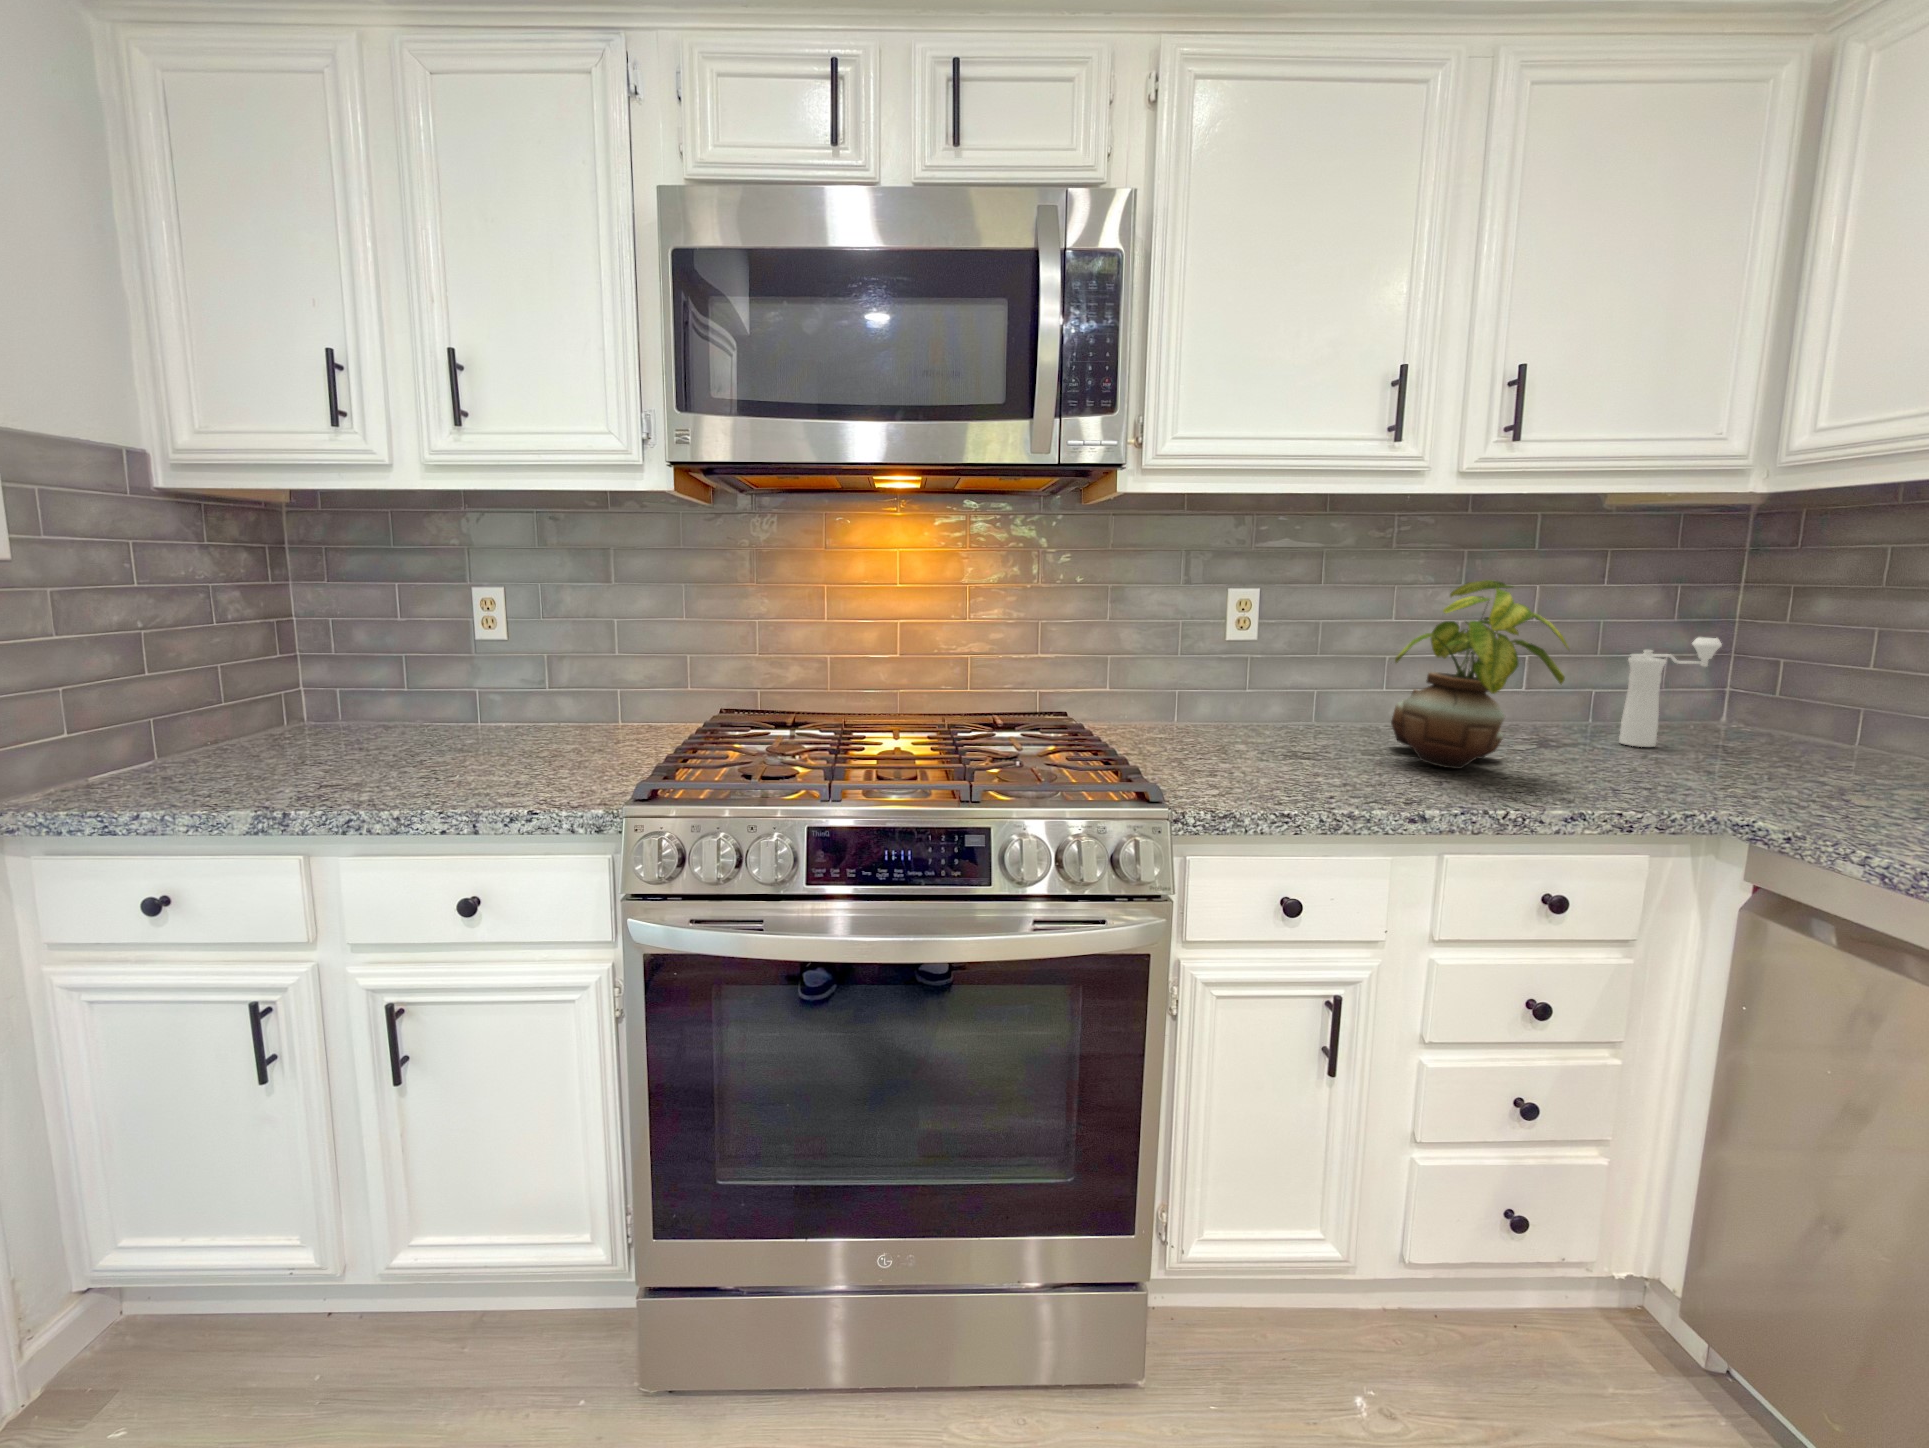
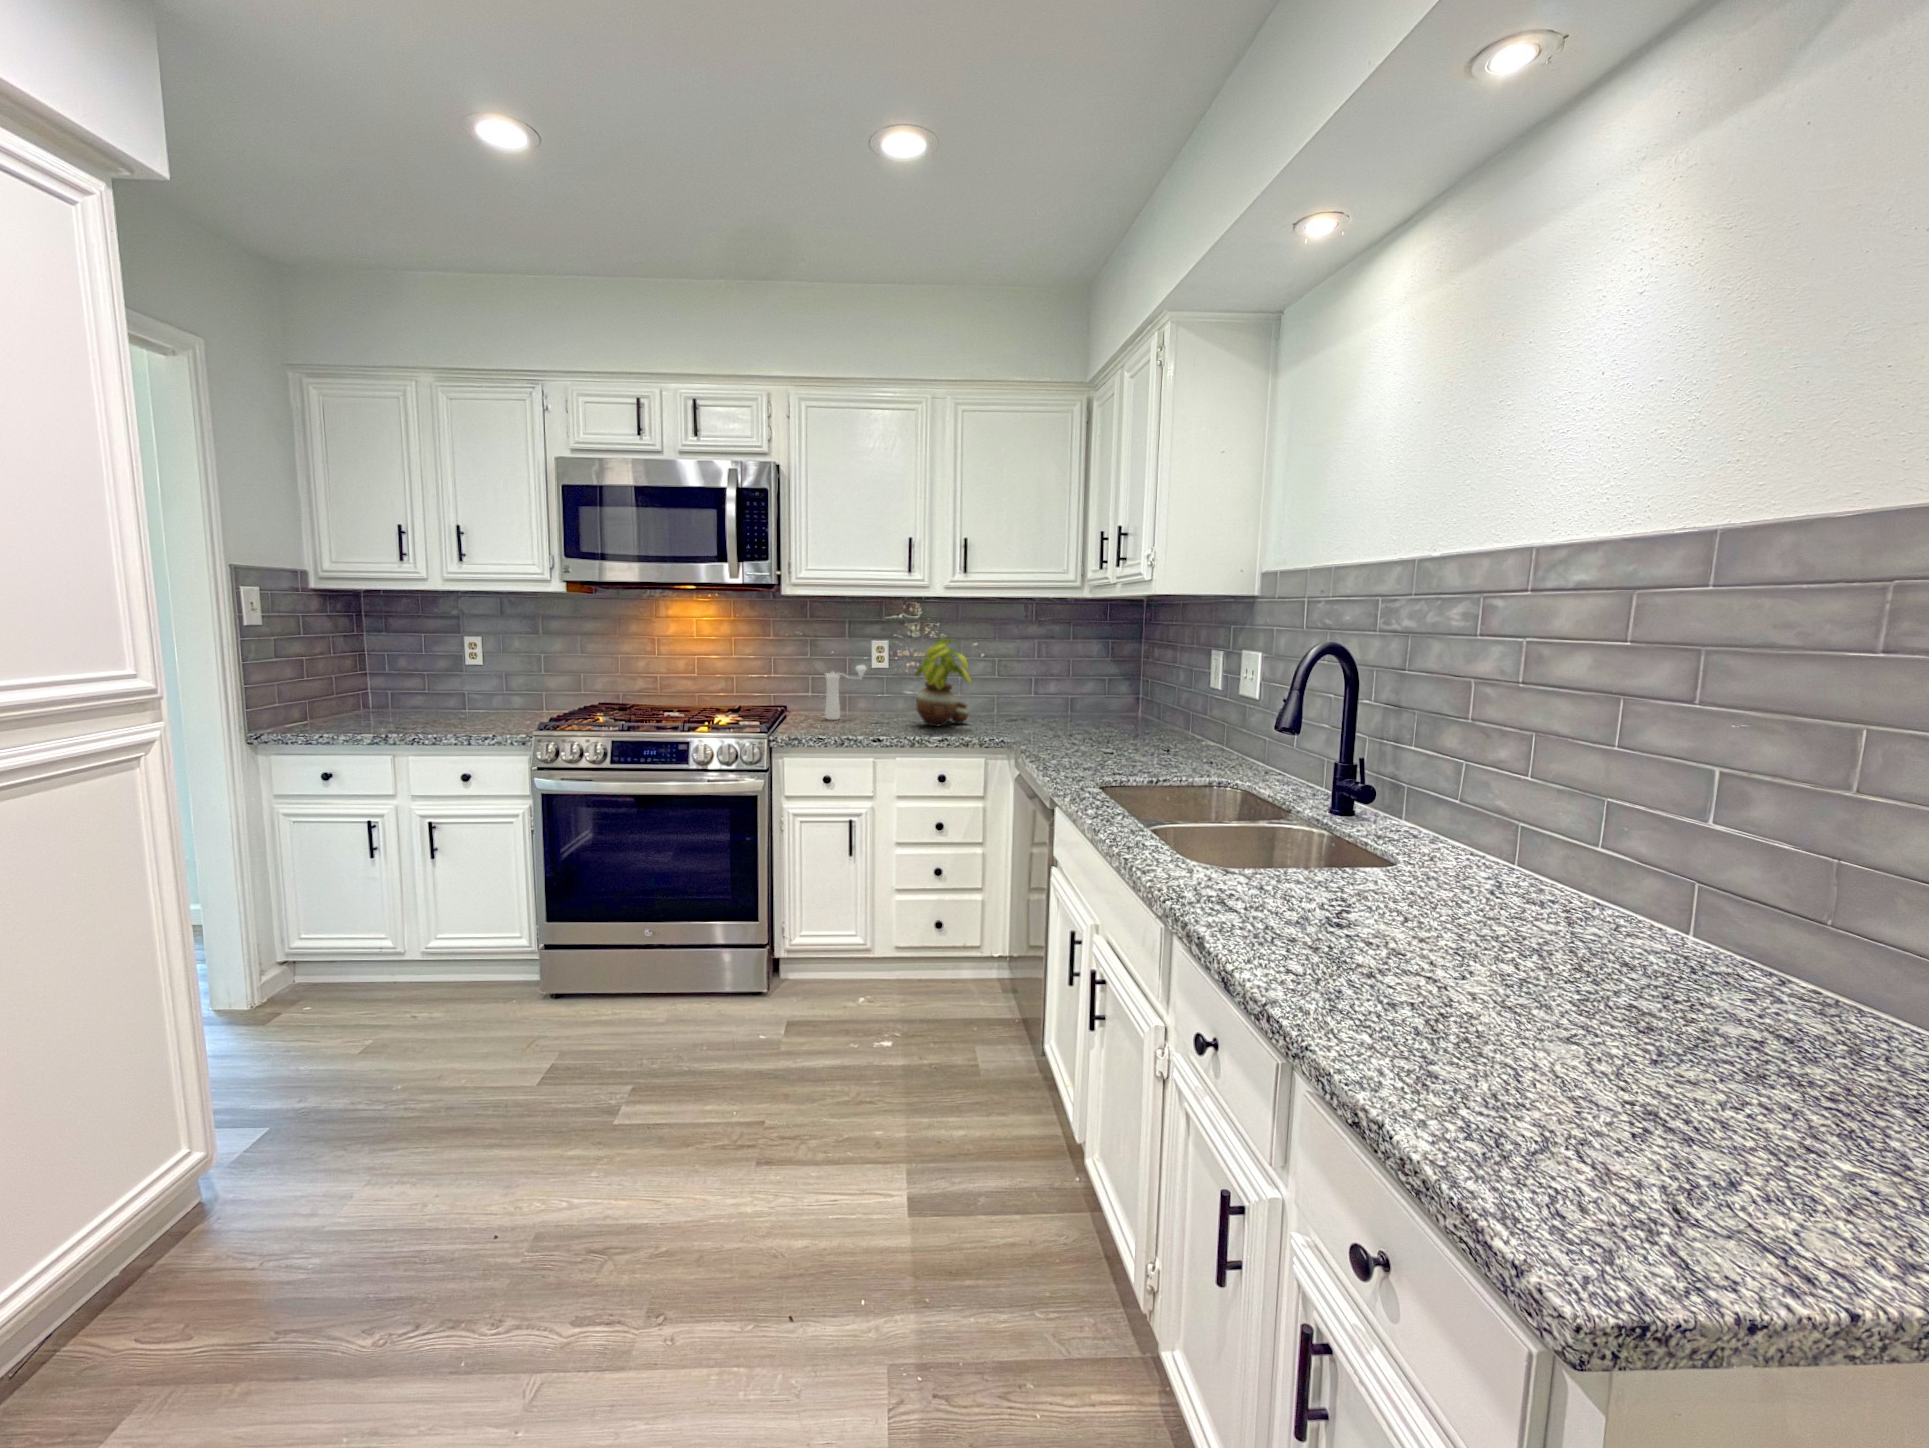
pepper mill: present [1619,637,1722,747] -> present [825,665,866,720]

